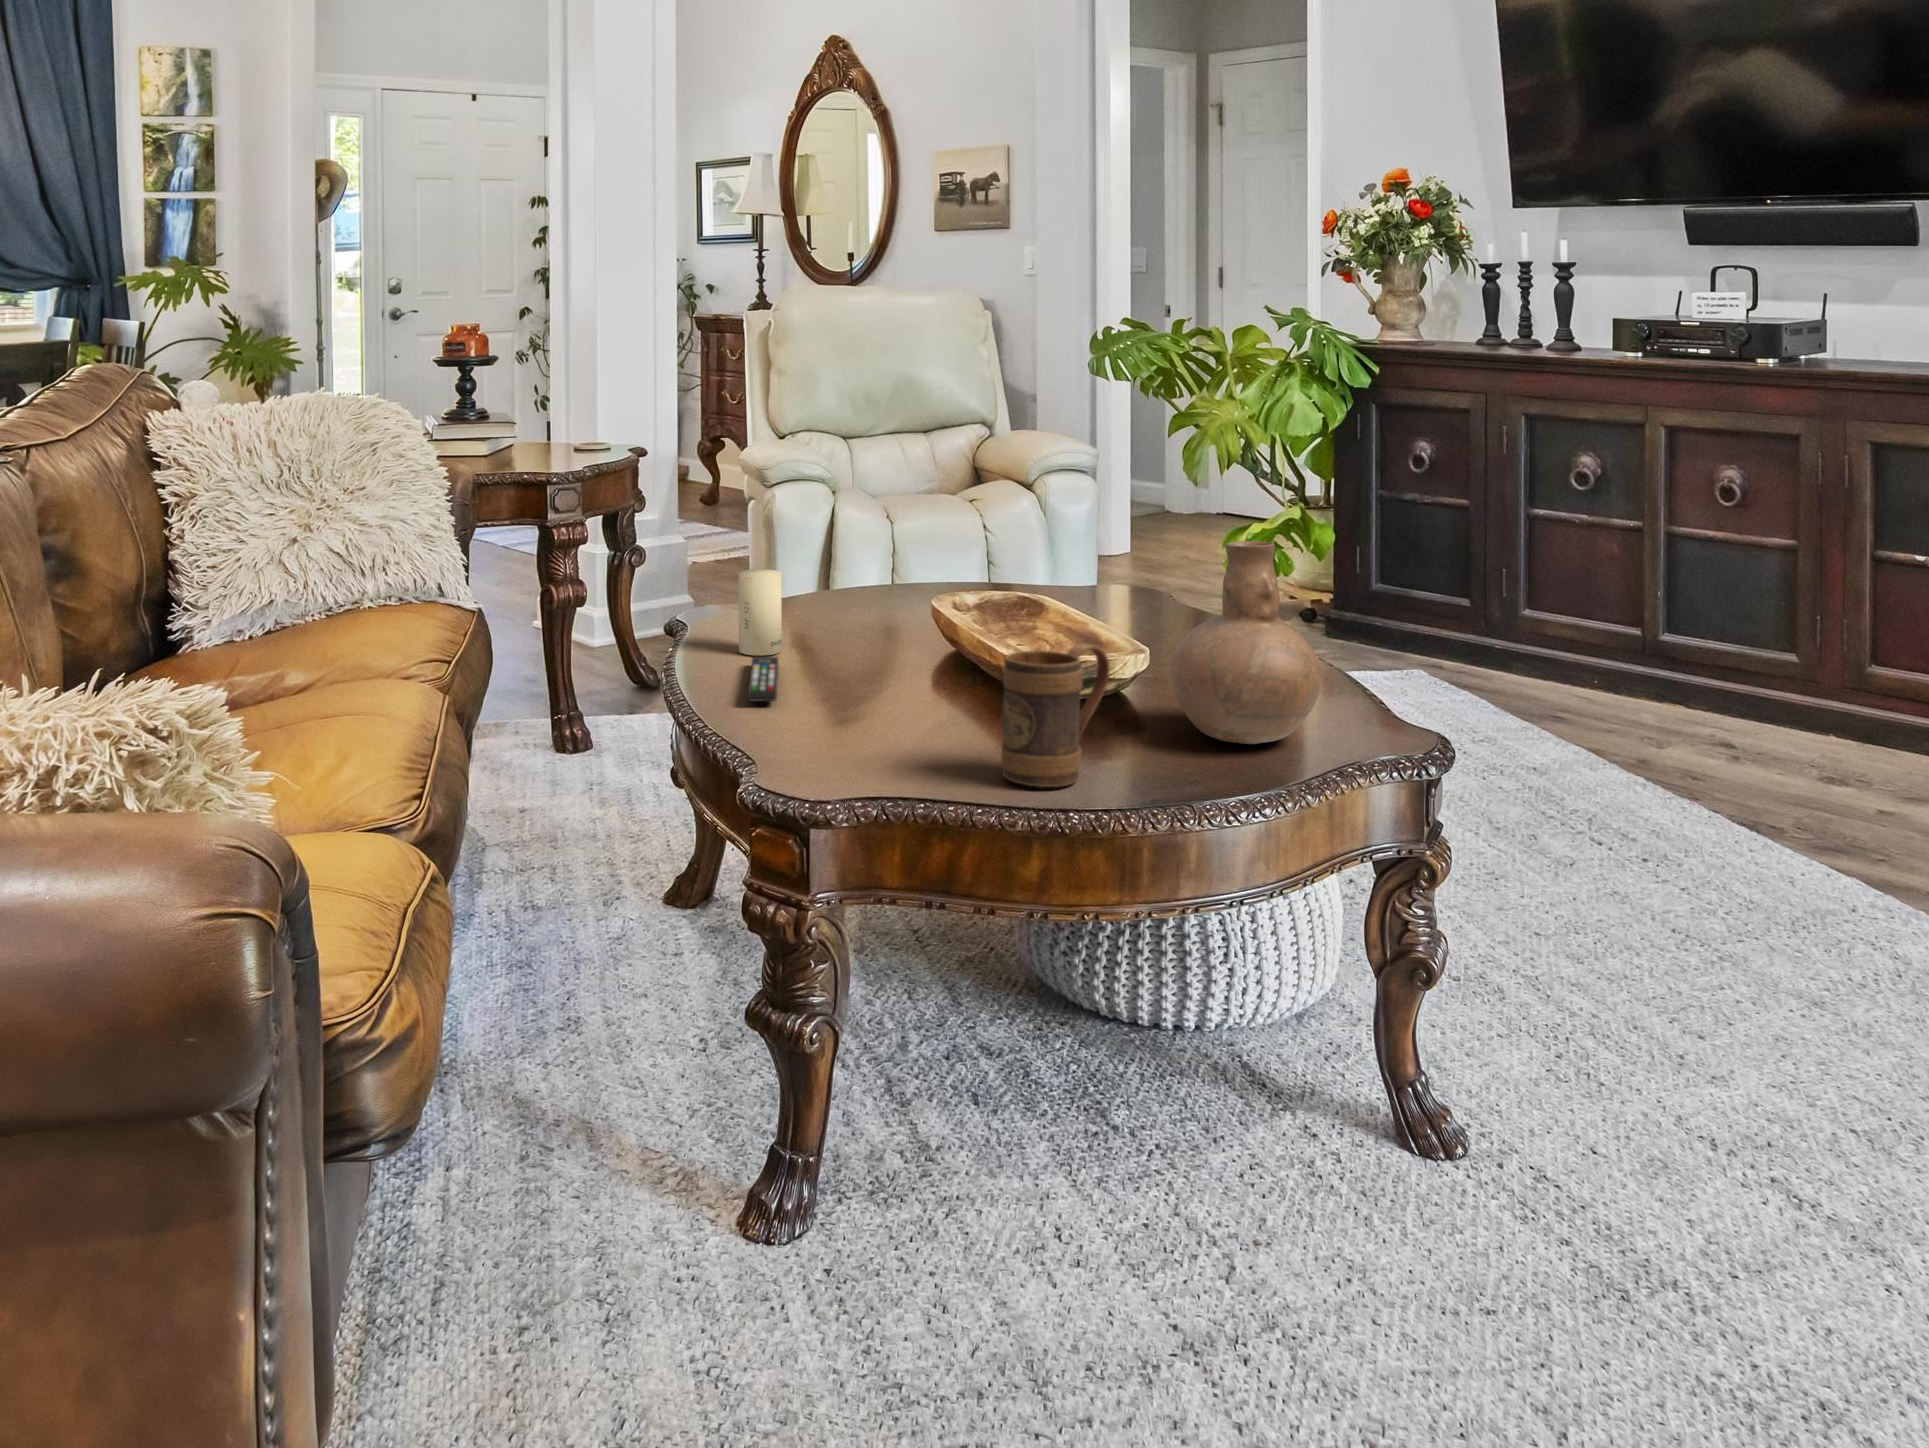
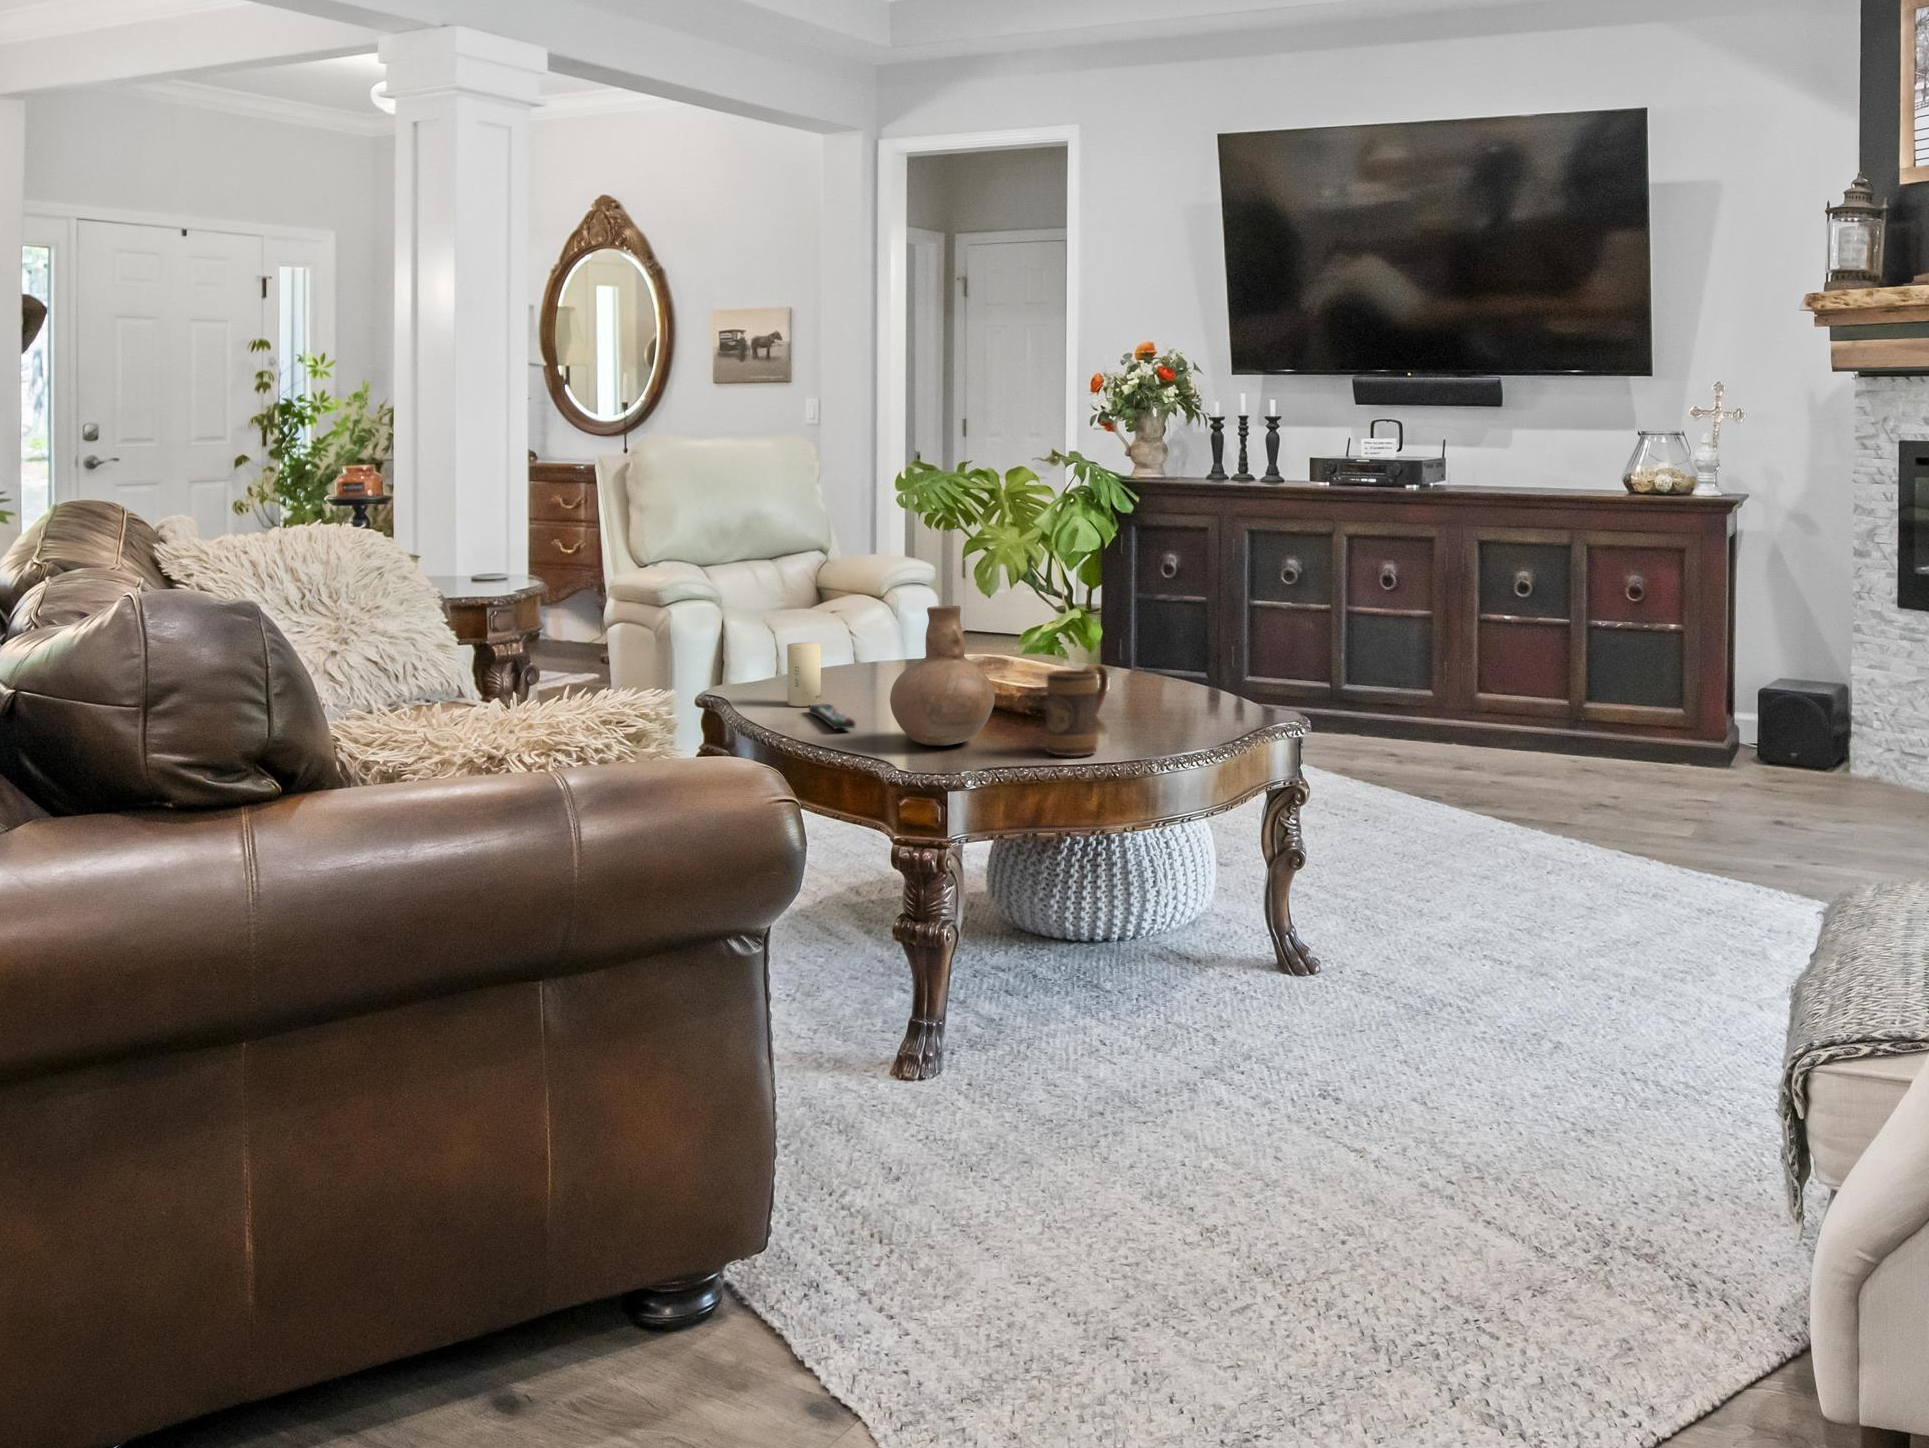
vase: present [1170,541,1322,744] -> present [890,606,995,746]

